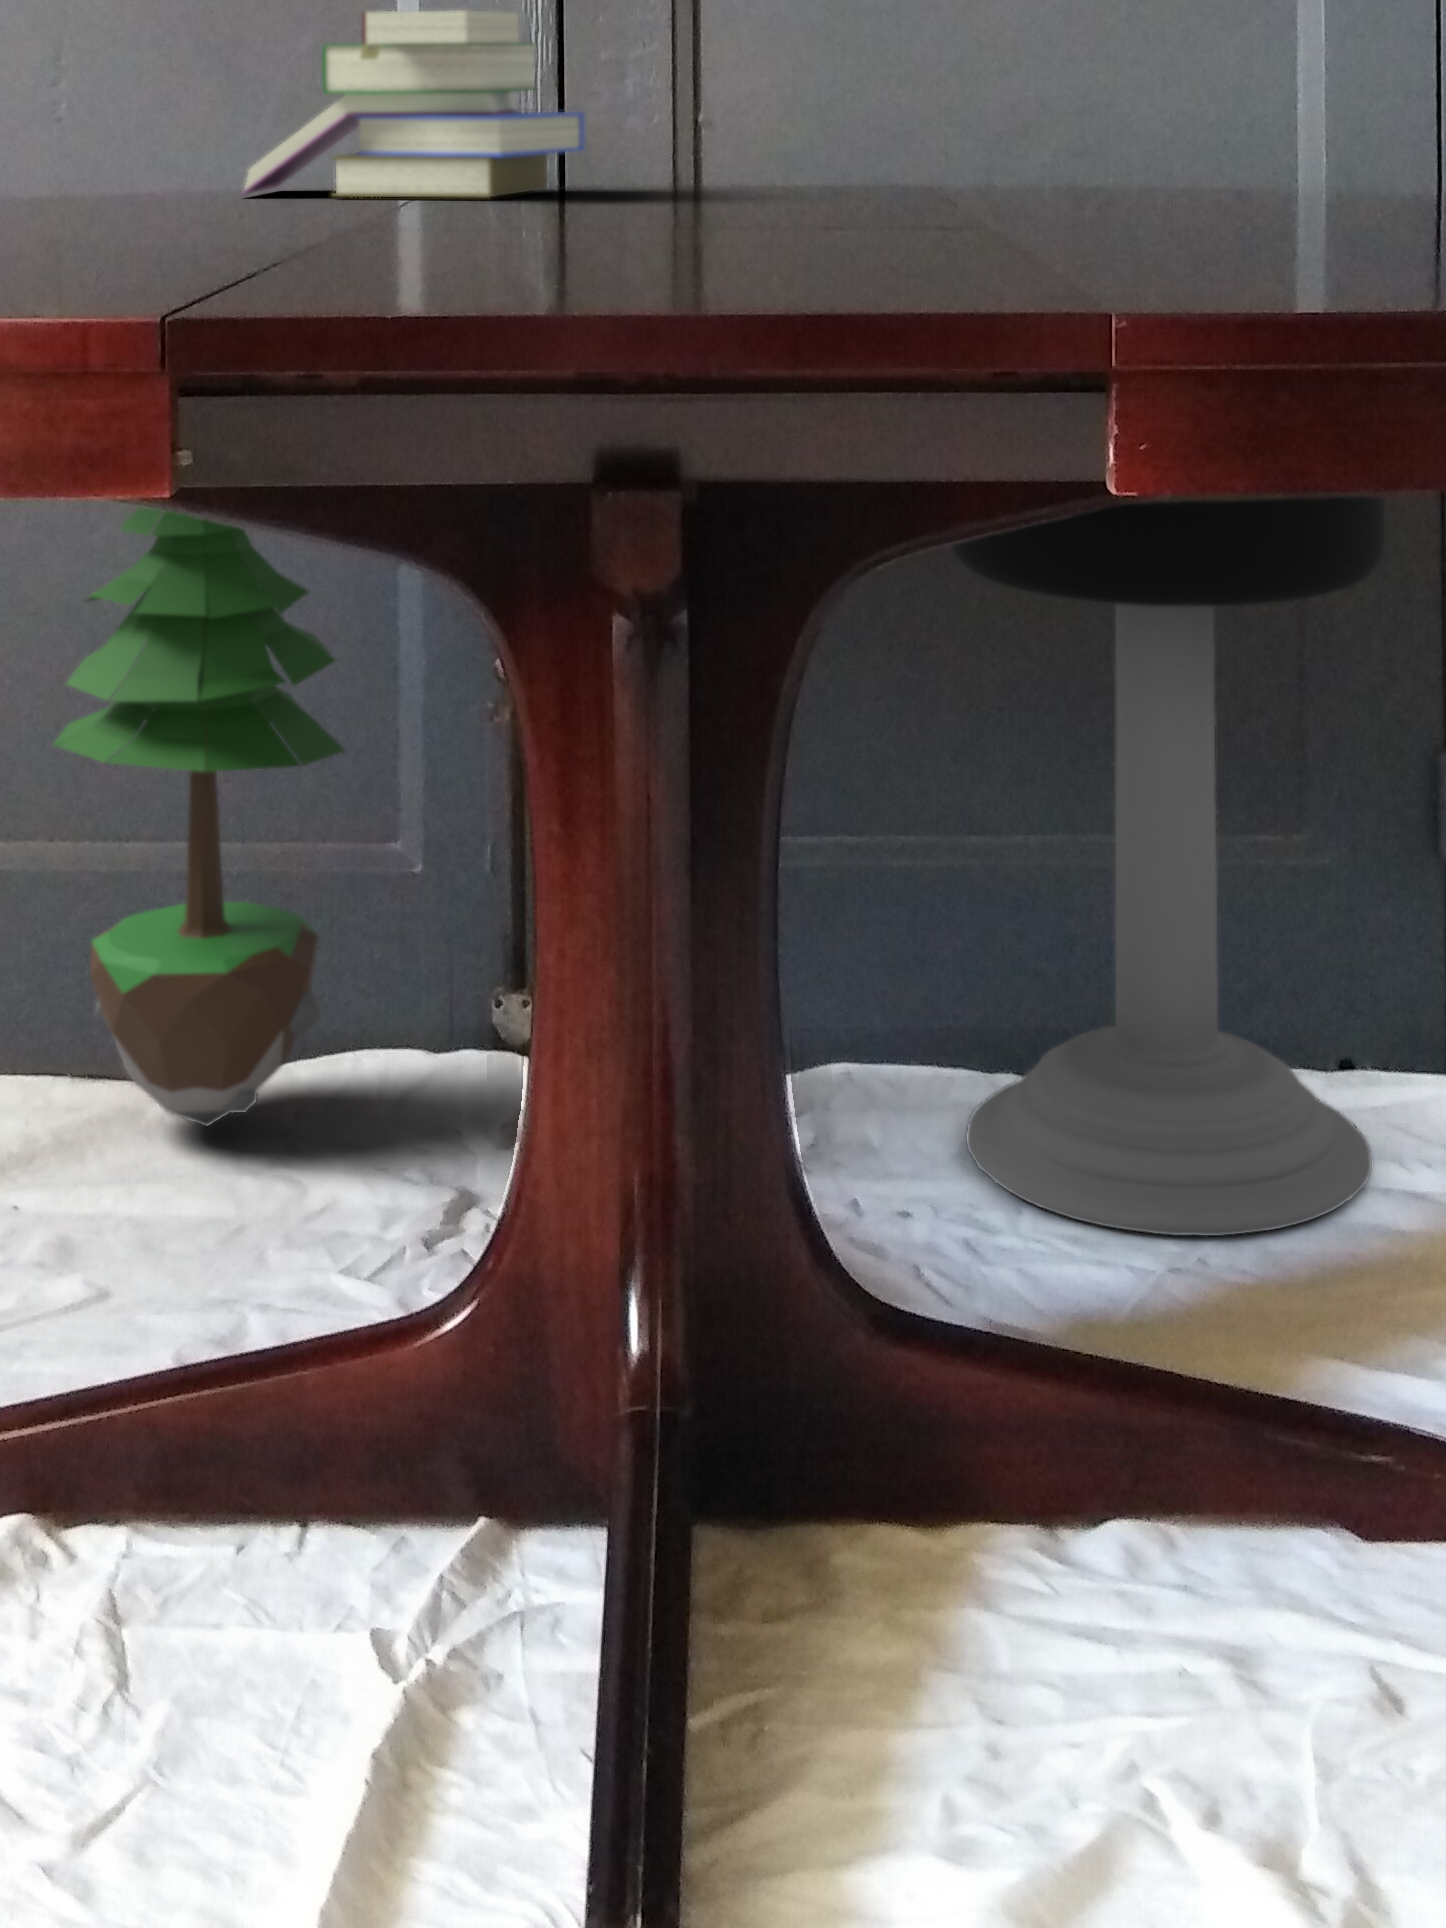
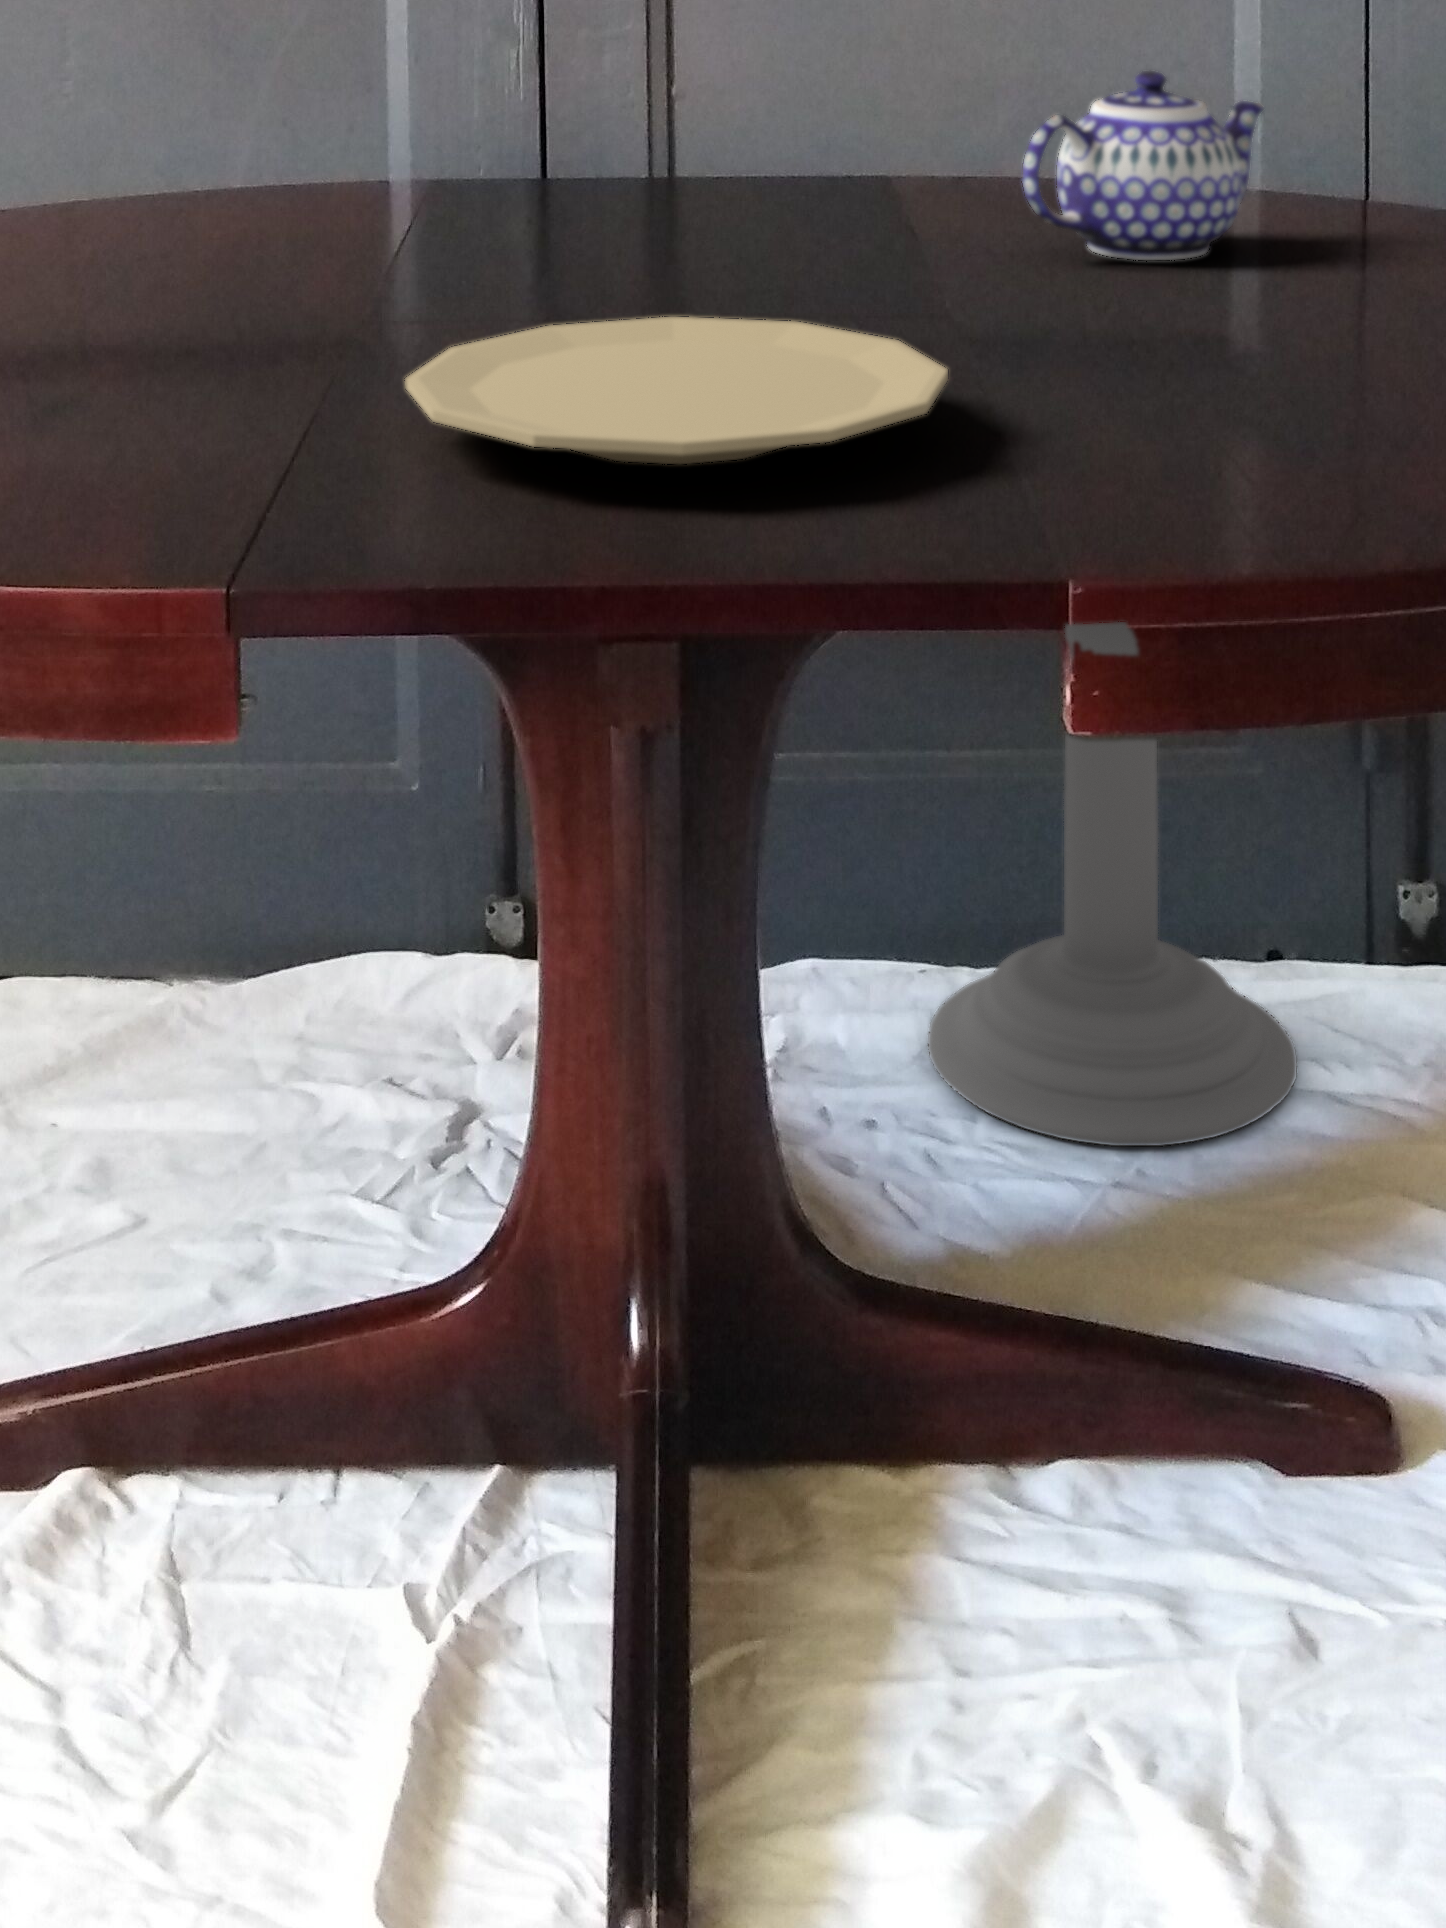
book: present [243,10,585,197] -> none [247,21,570,202]
teapot: none [1064,16,1327,214] -> present [1022,71,1263,260]
plate: none [369,190,972,283] -> present [406,317,948,464]
potted tree: present [54,508,345,1126] -> none [79,307,354,1038]

